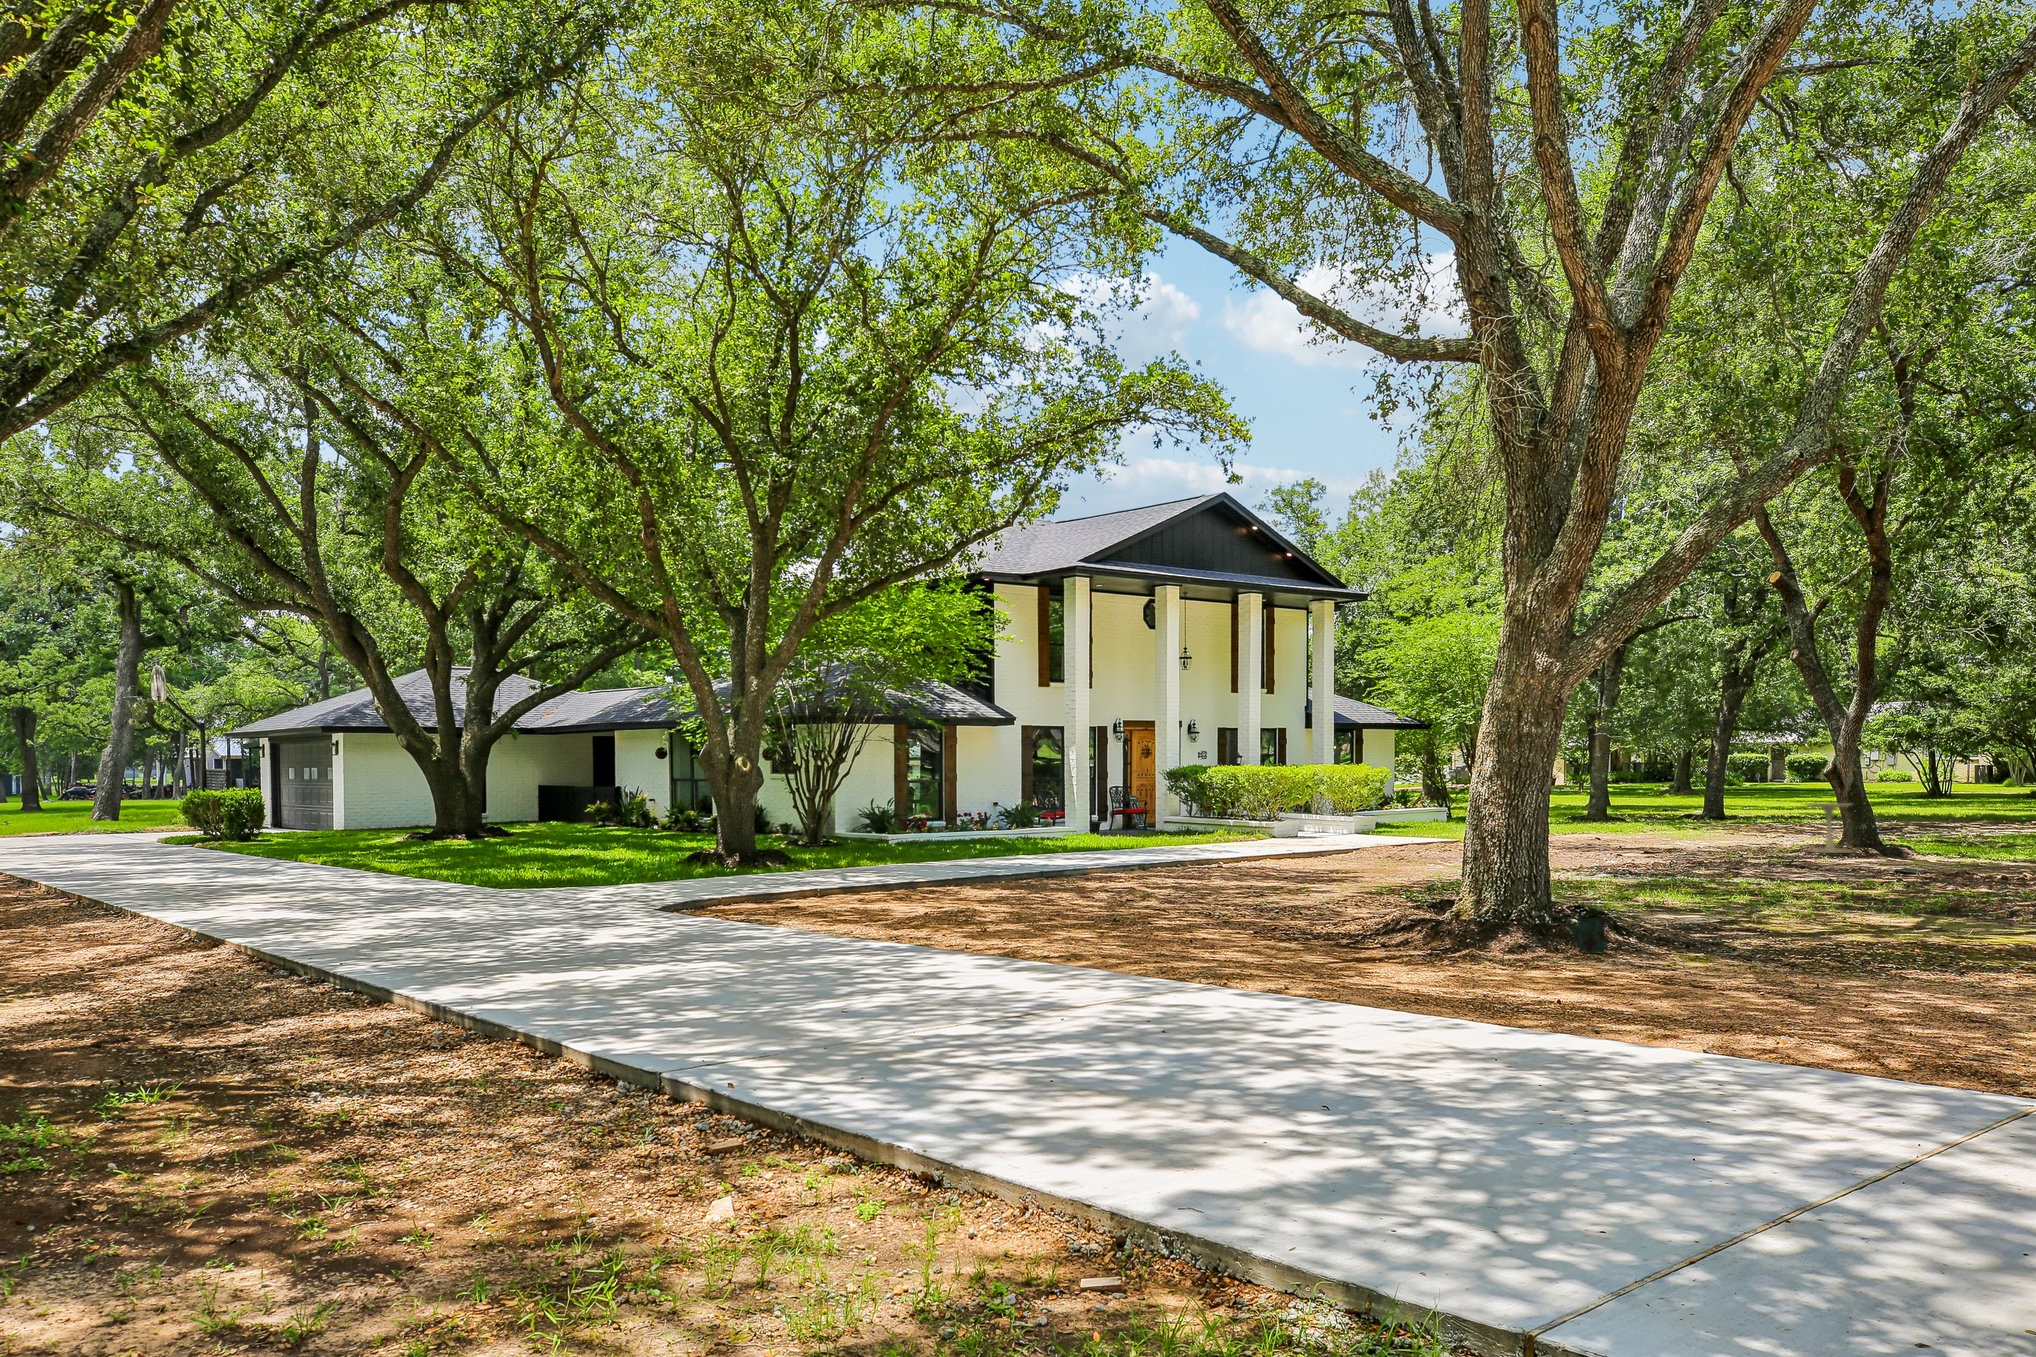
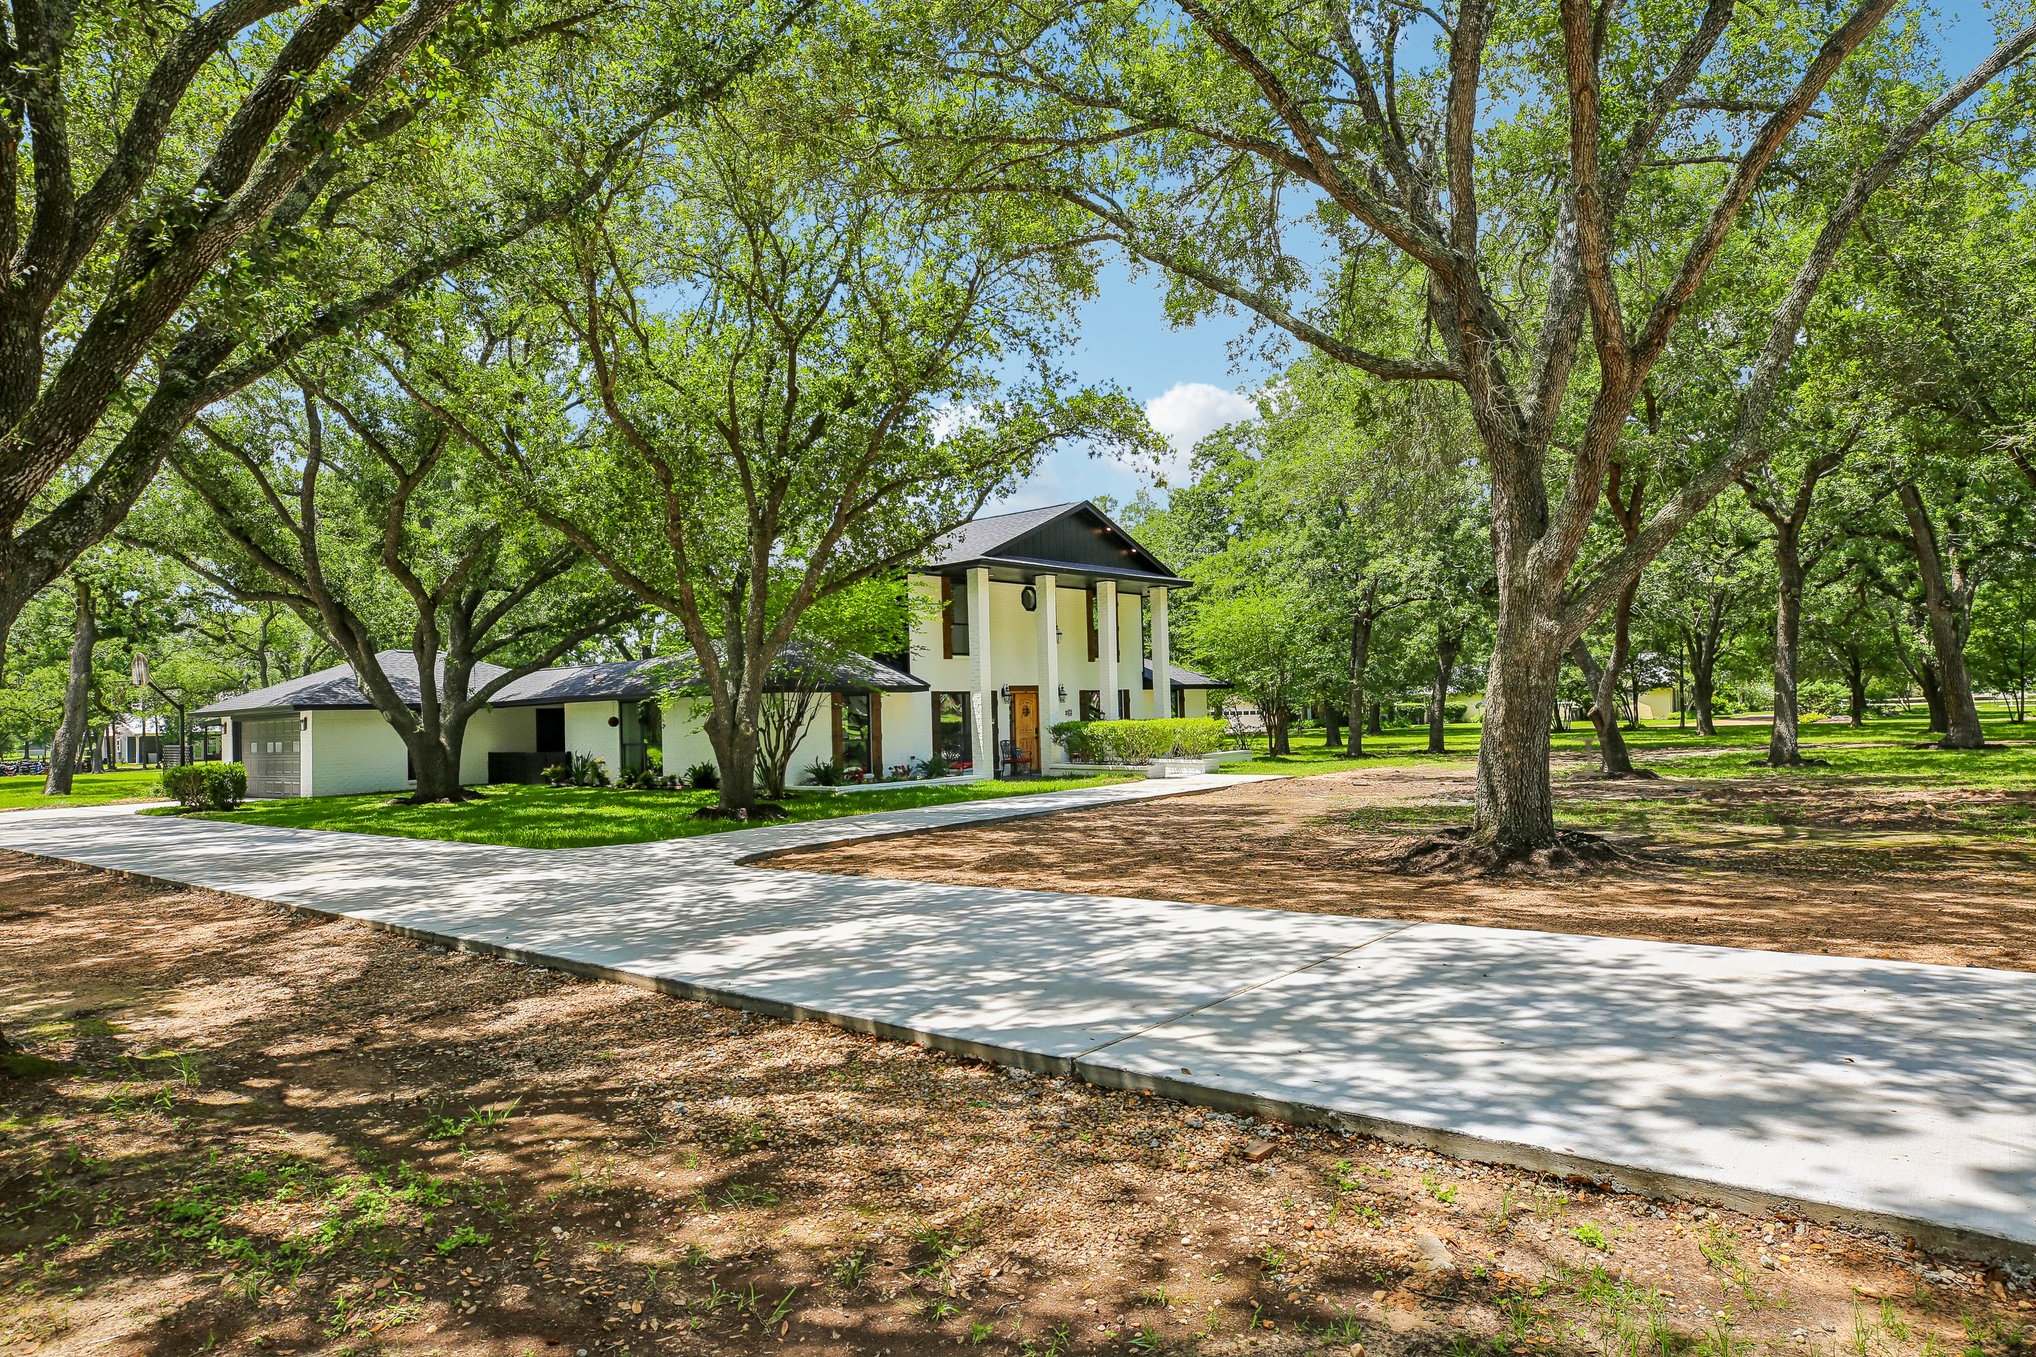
watering can: present [1558,909,1613,954] -> none [1546,830,1598,867]

